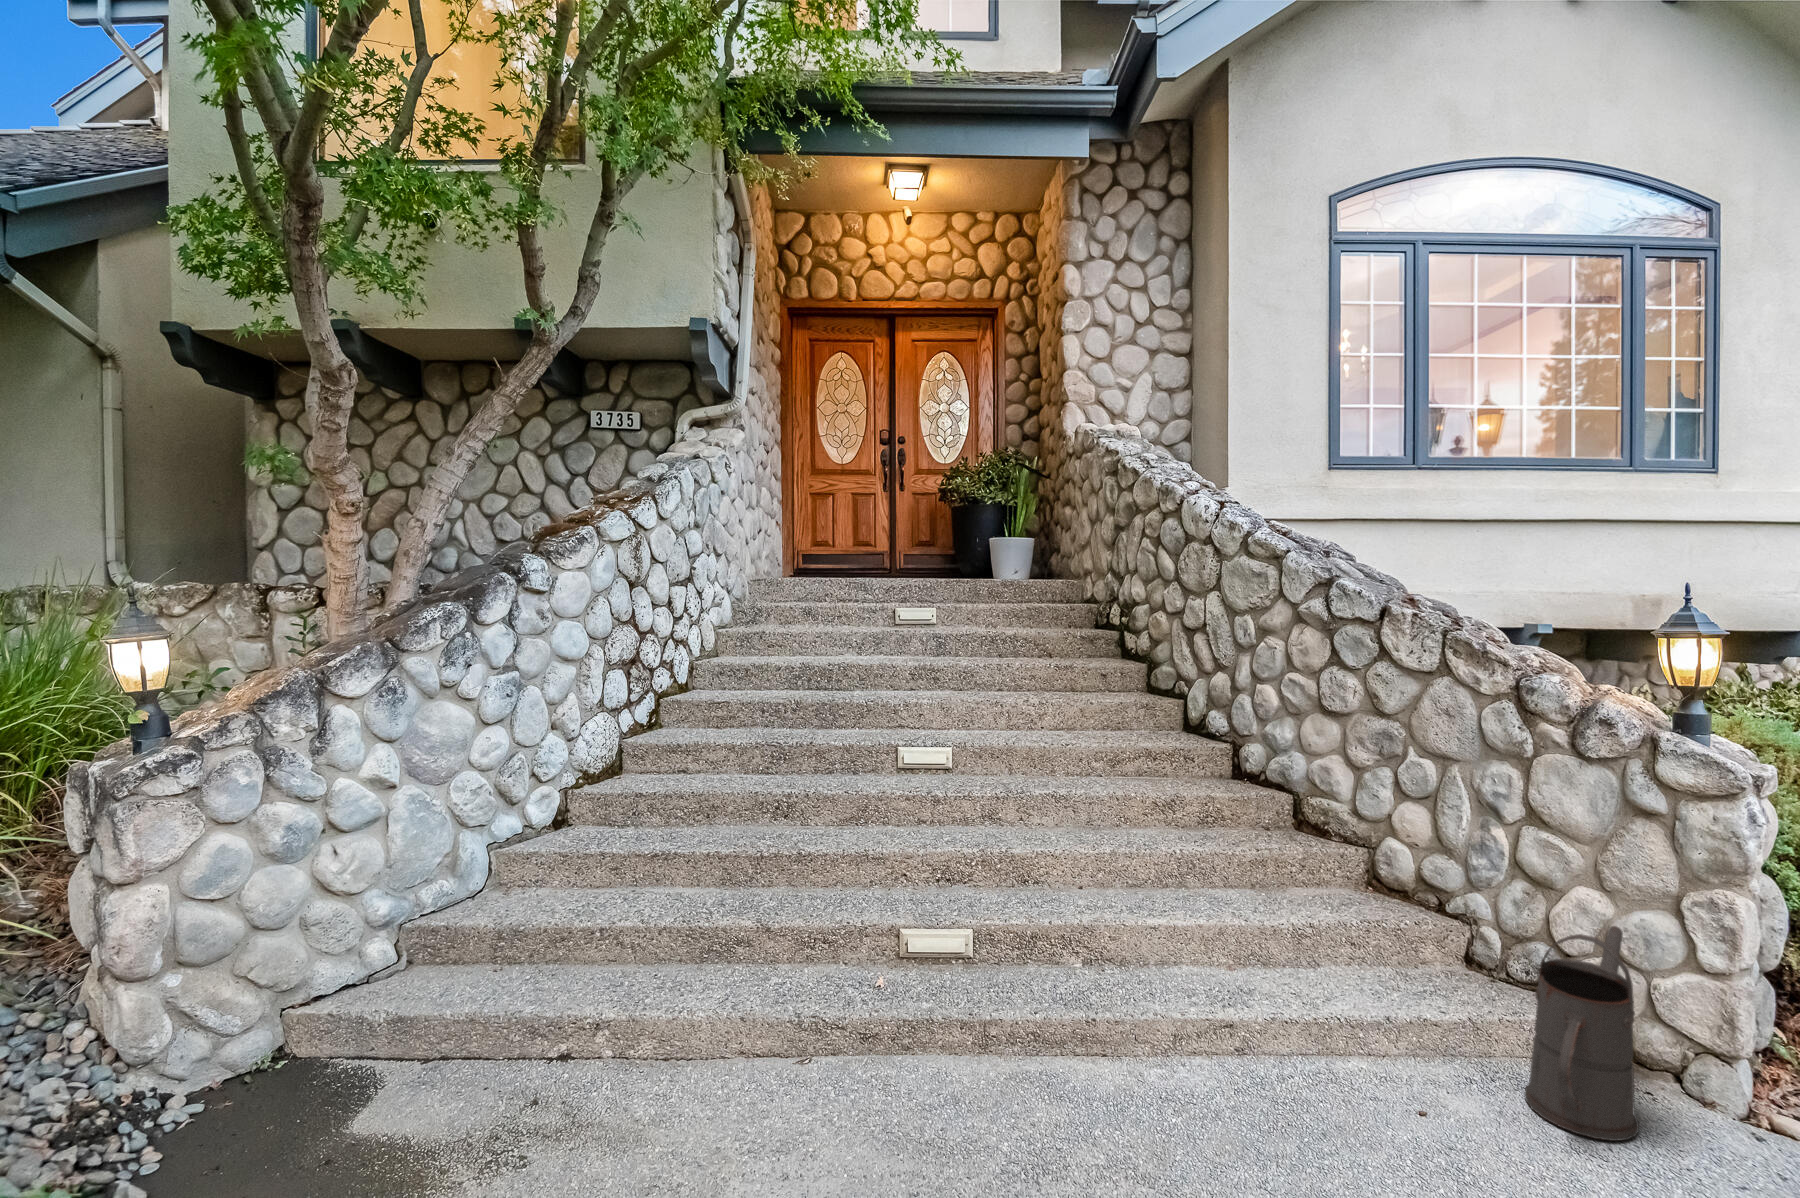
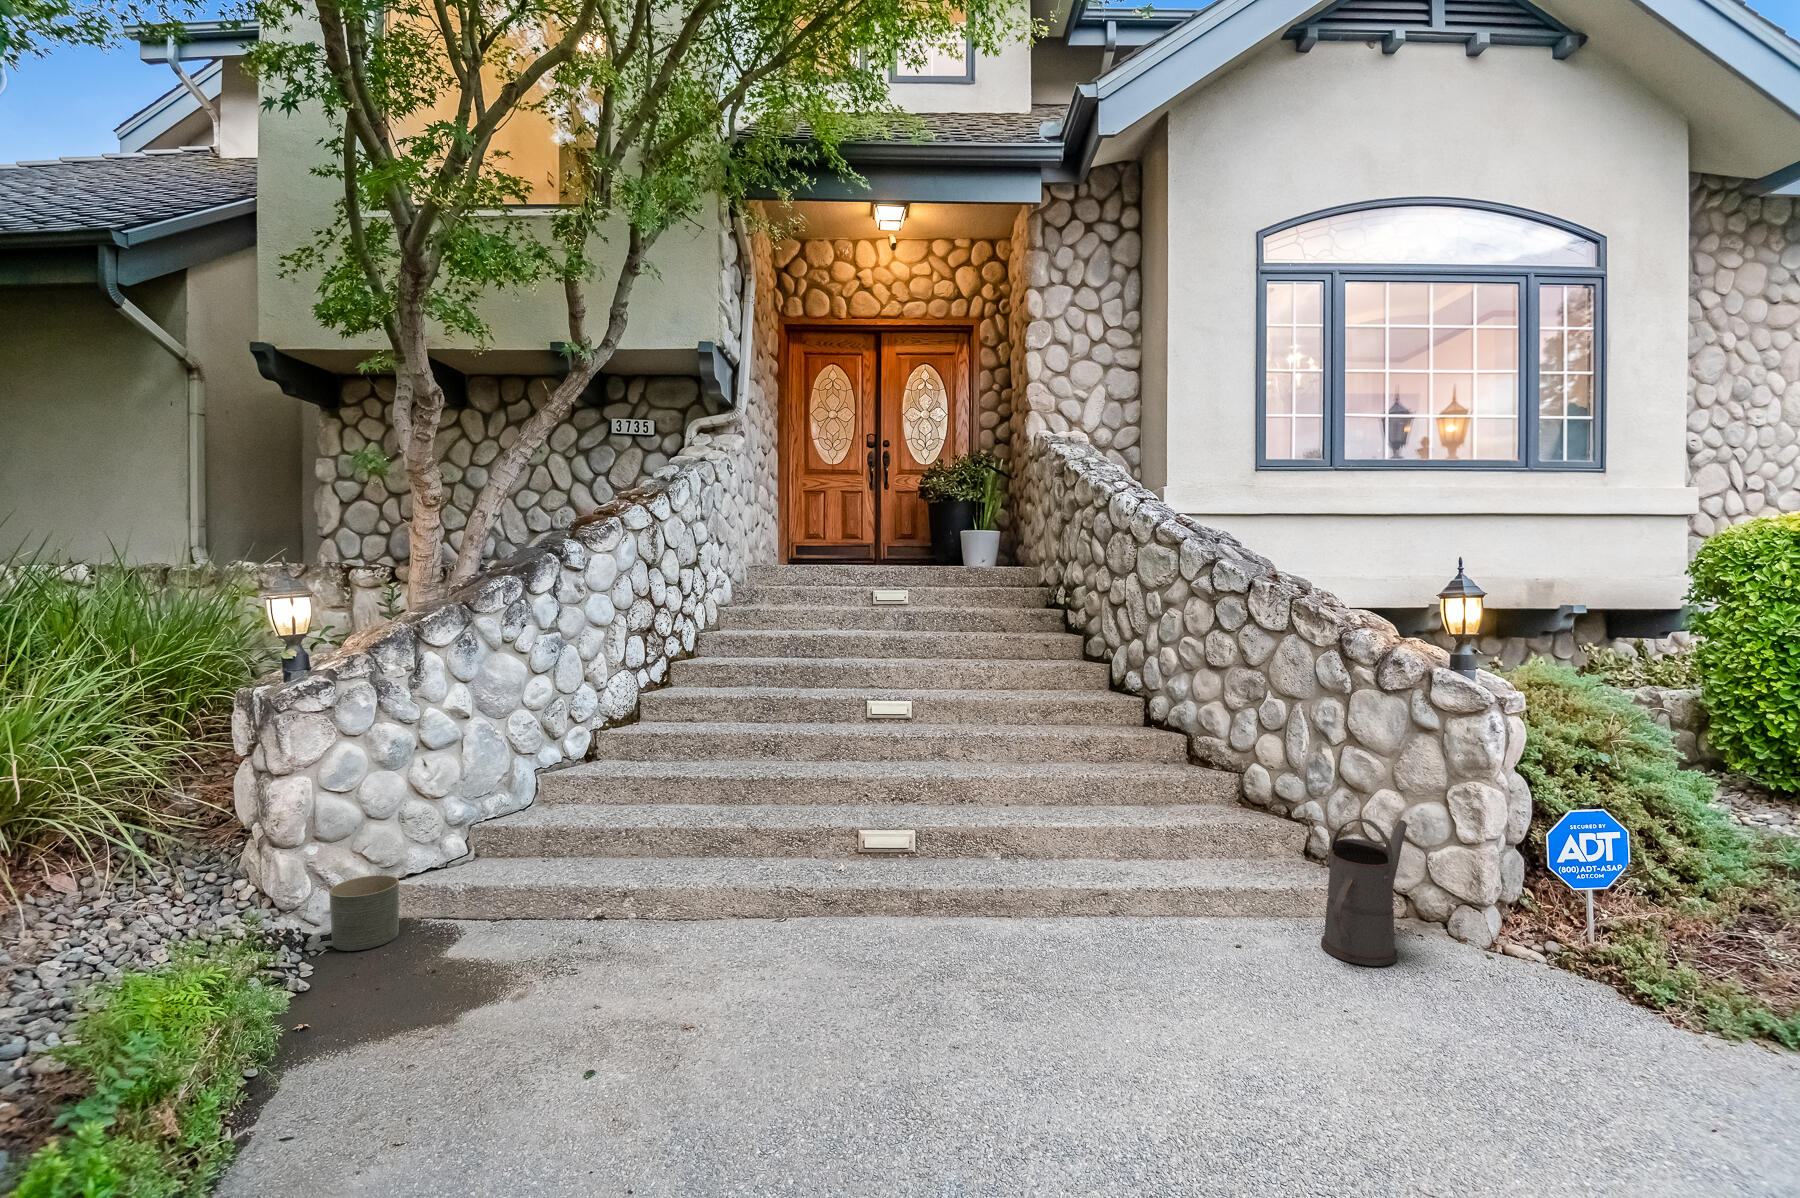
planter: none [190,1010,290,1125] -> present [329,875,399,951]

